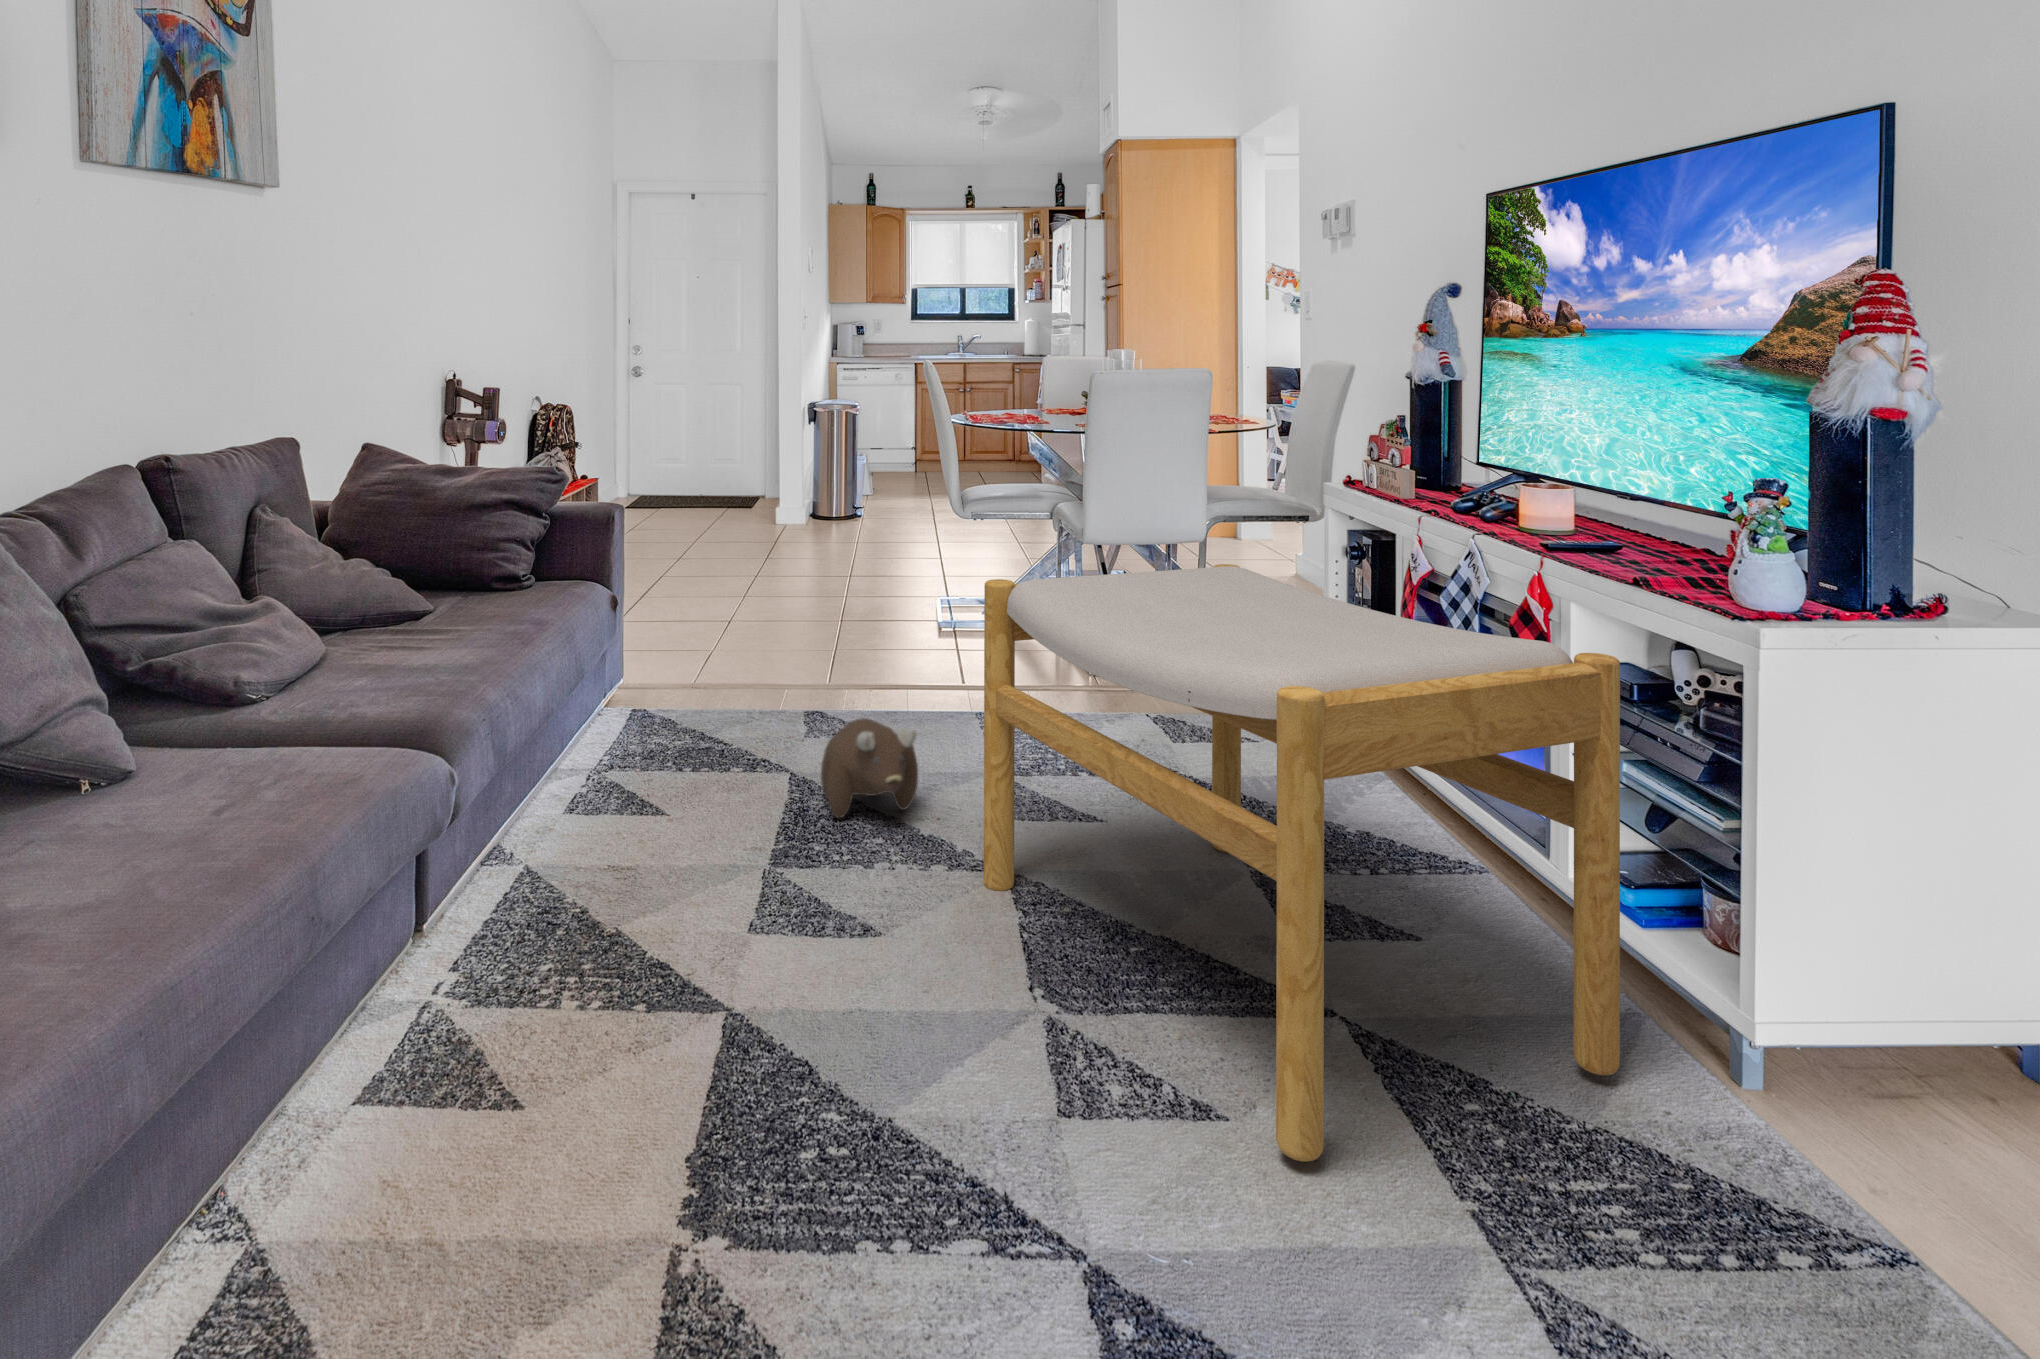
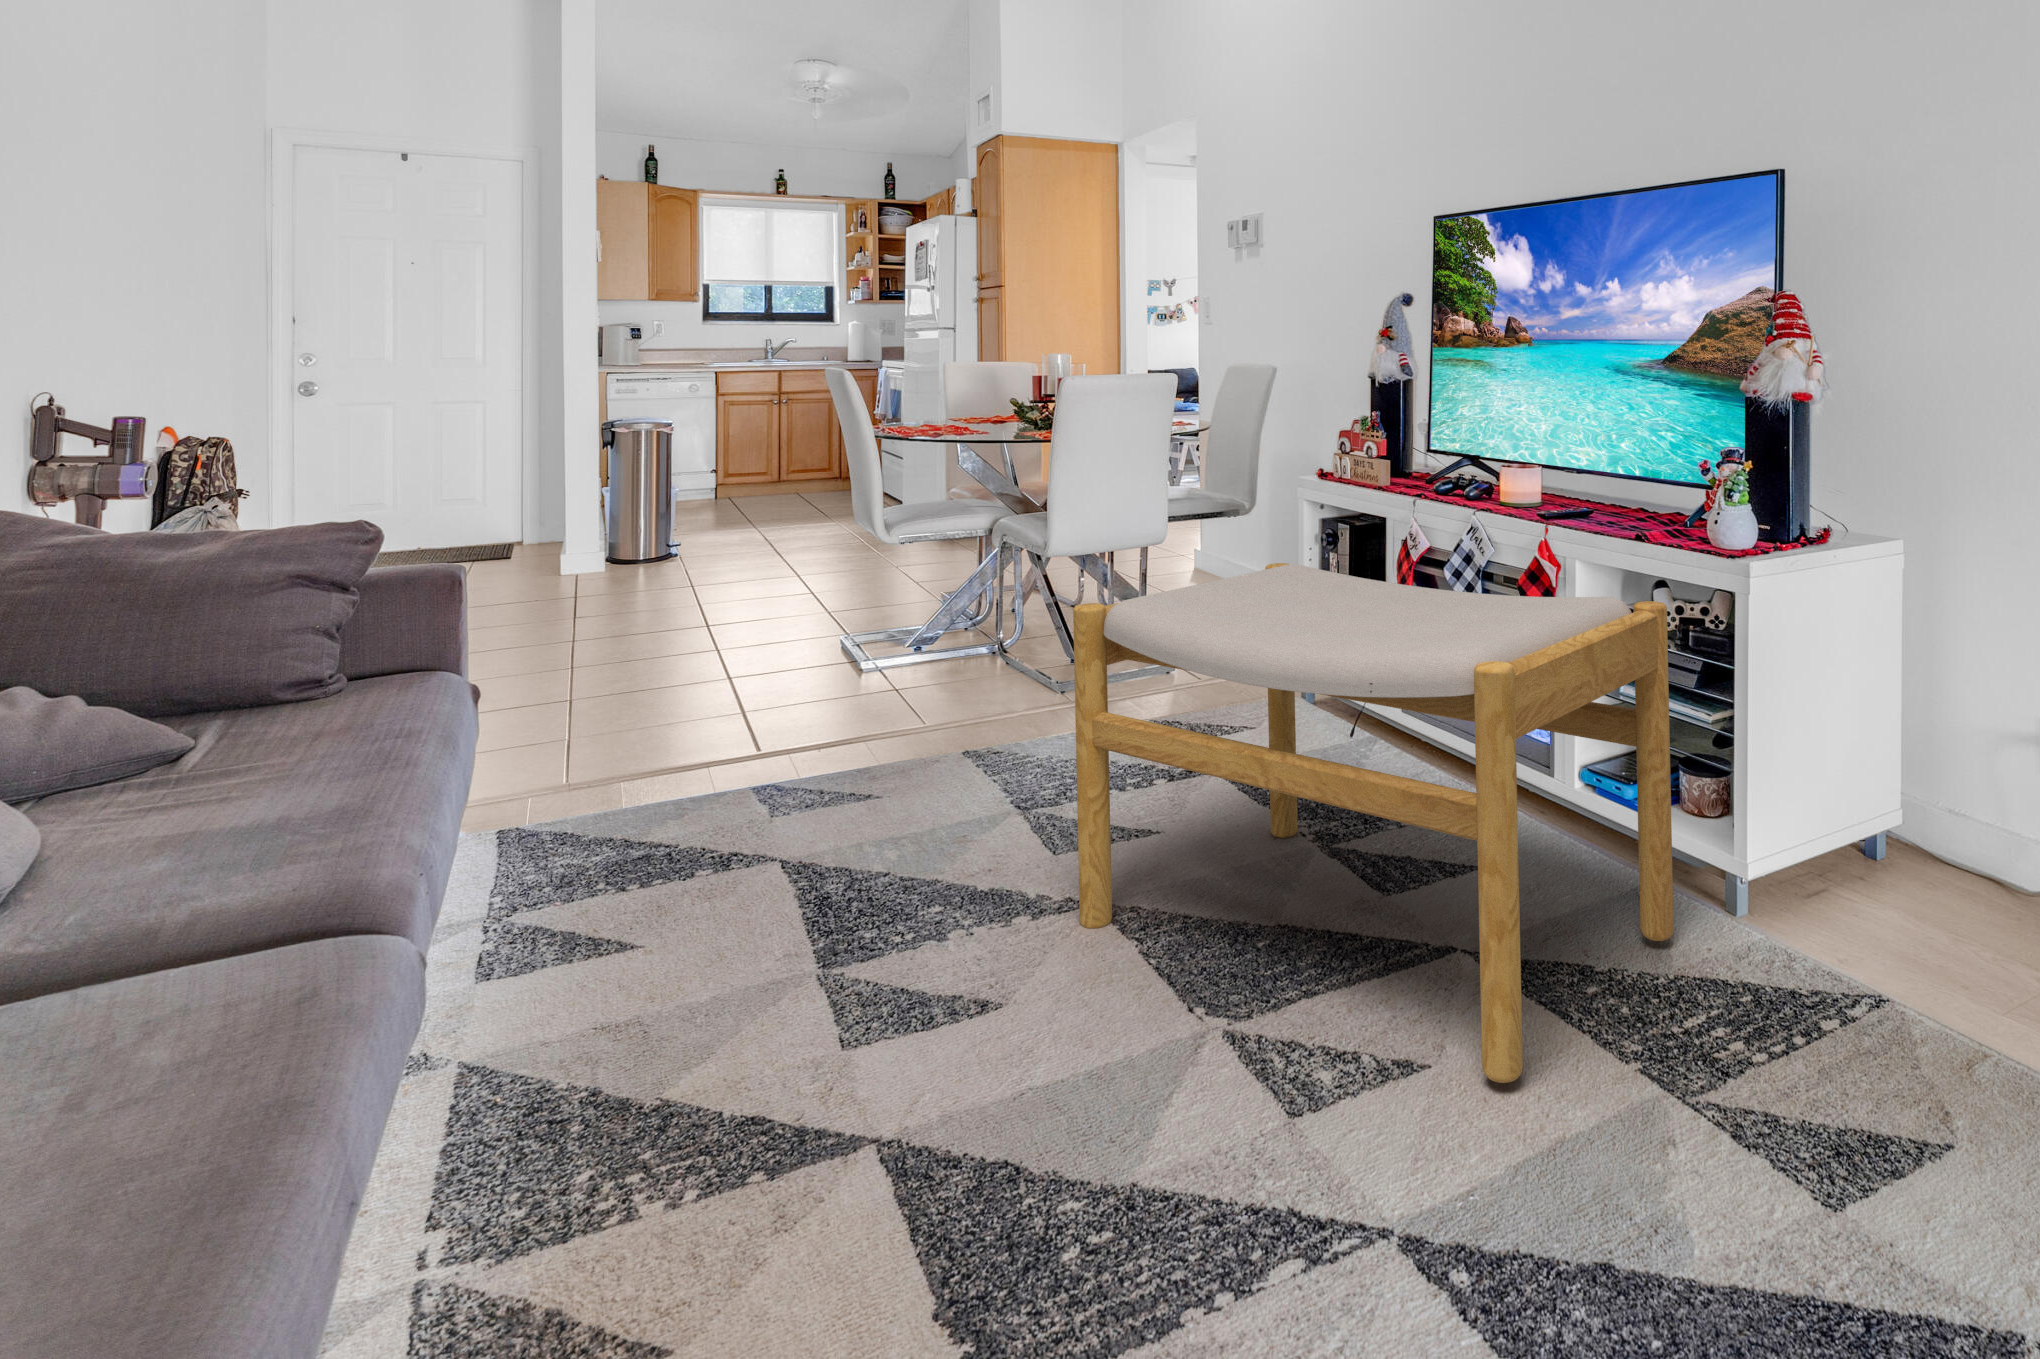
plush toy: present [821,718,918,818] -> none [841,780,970,898]

